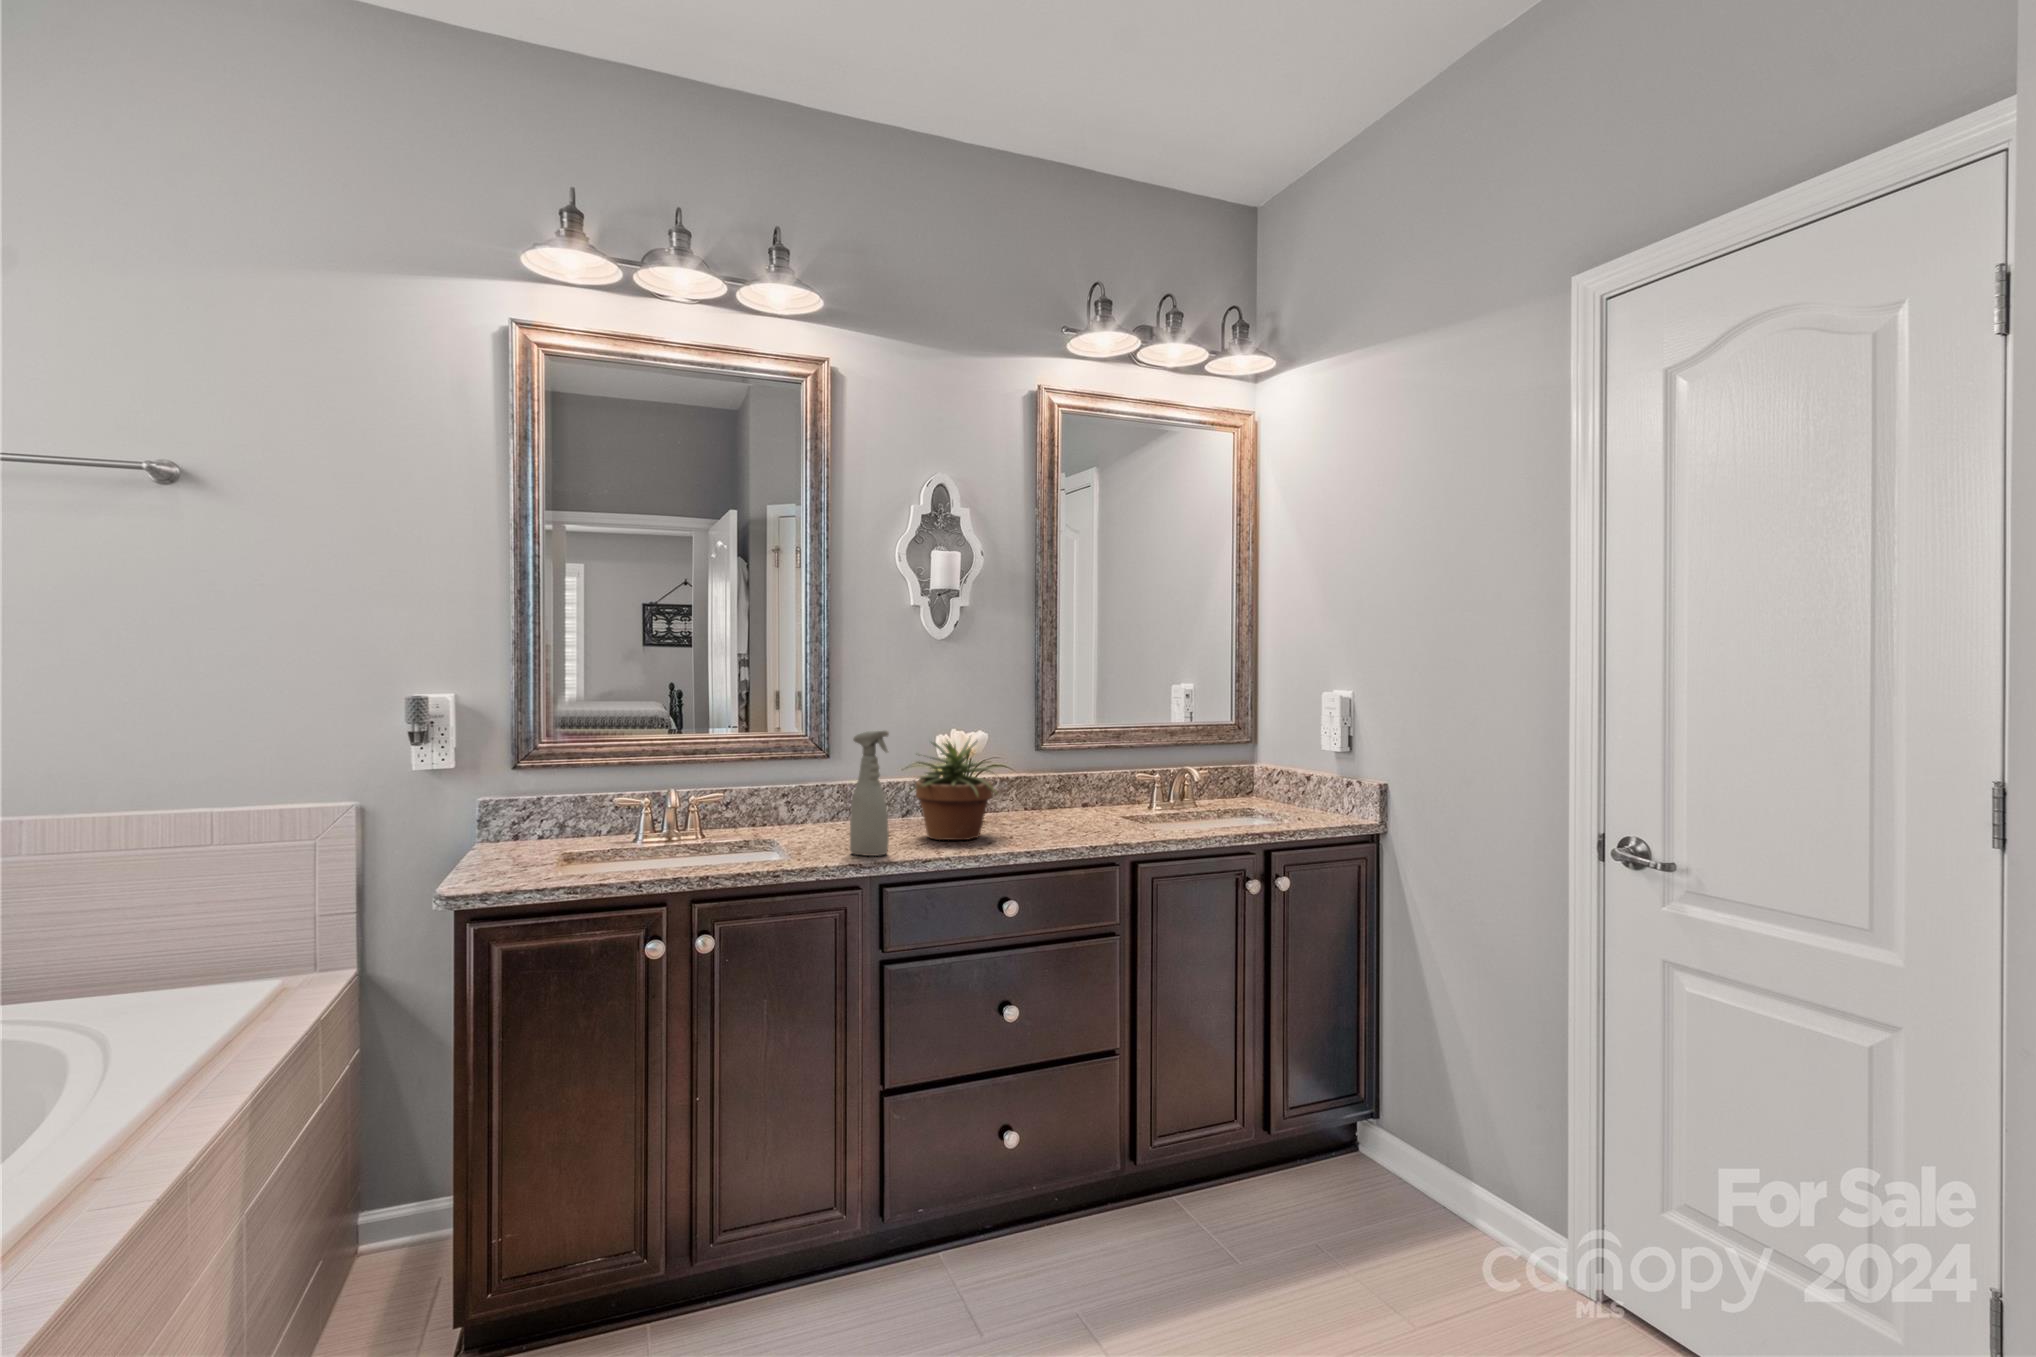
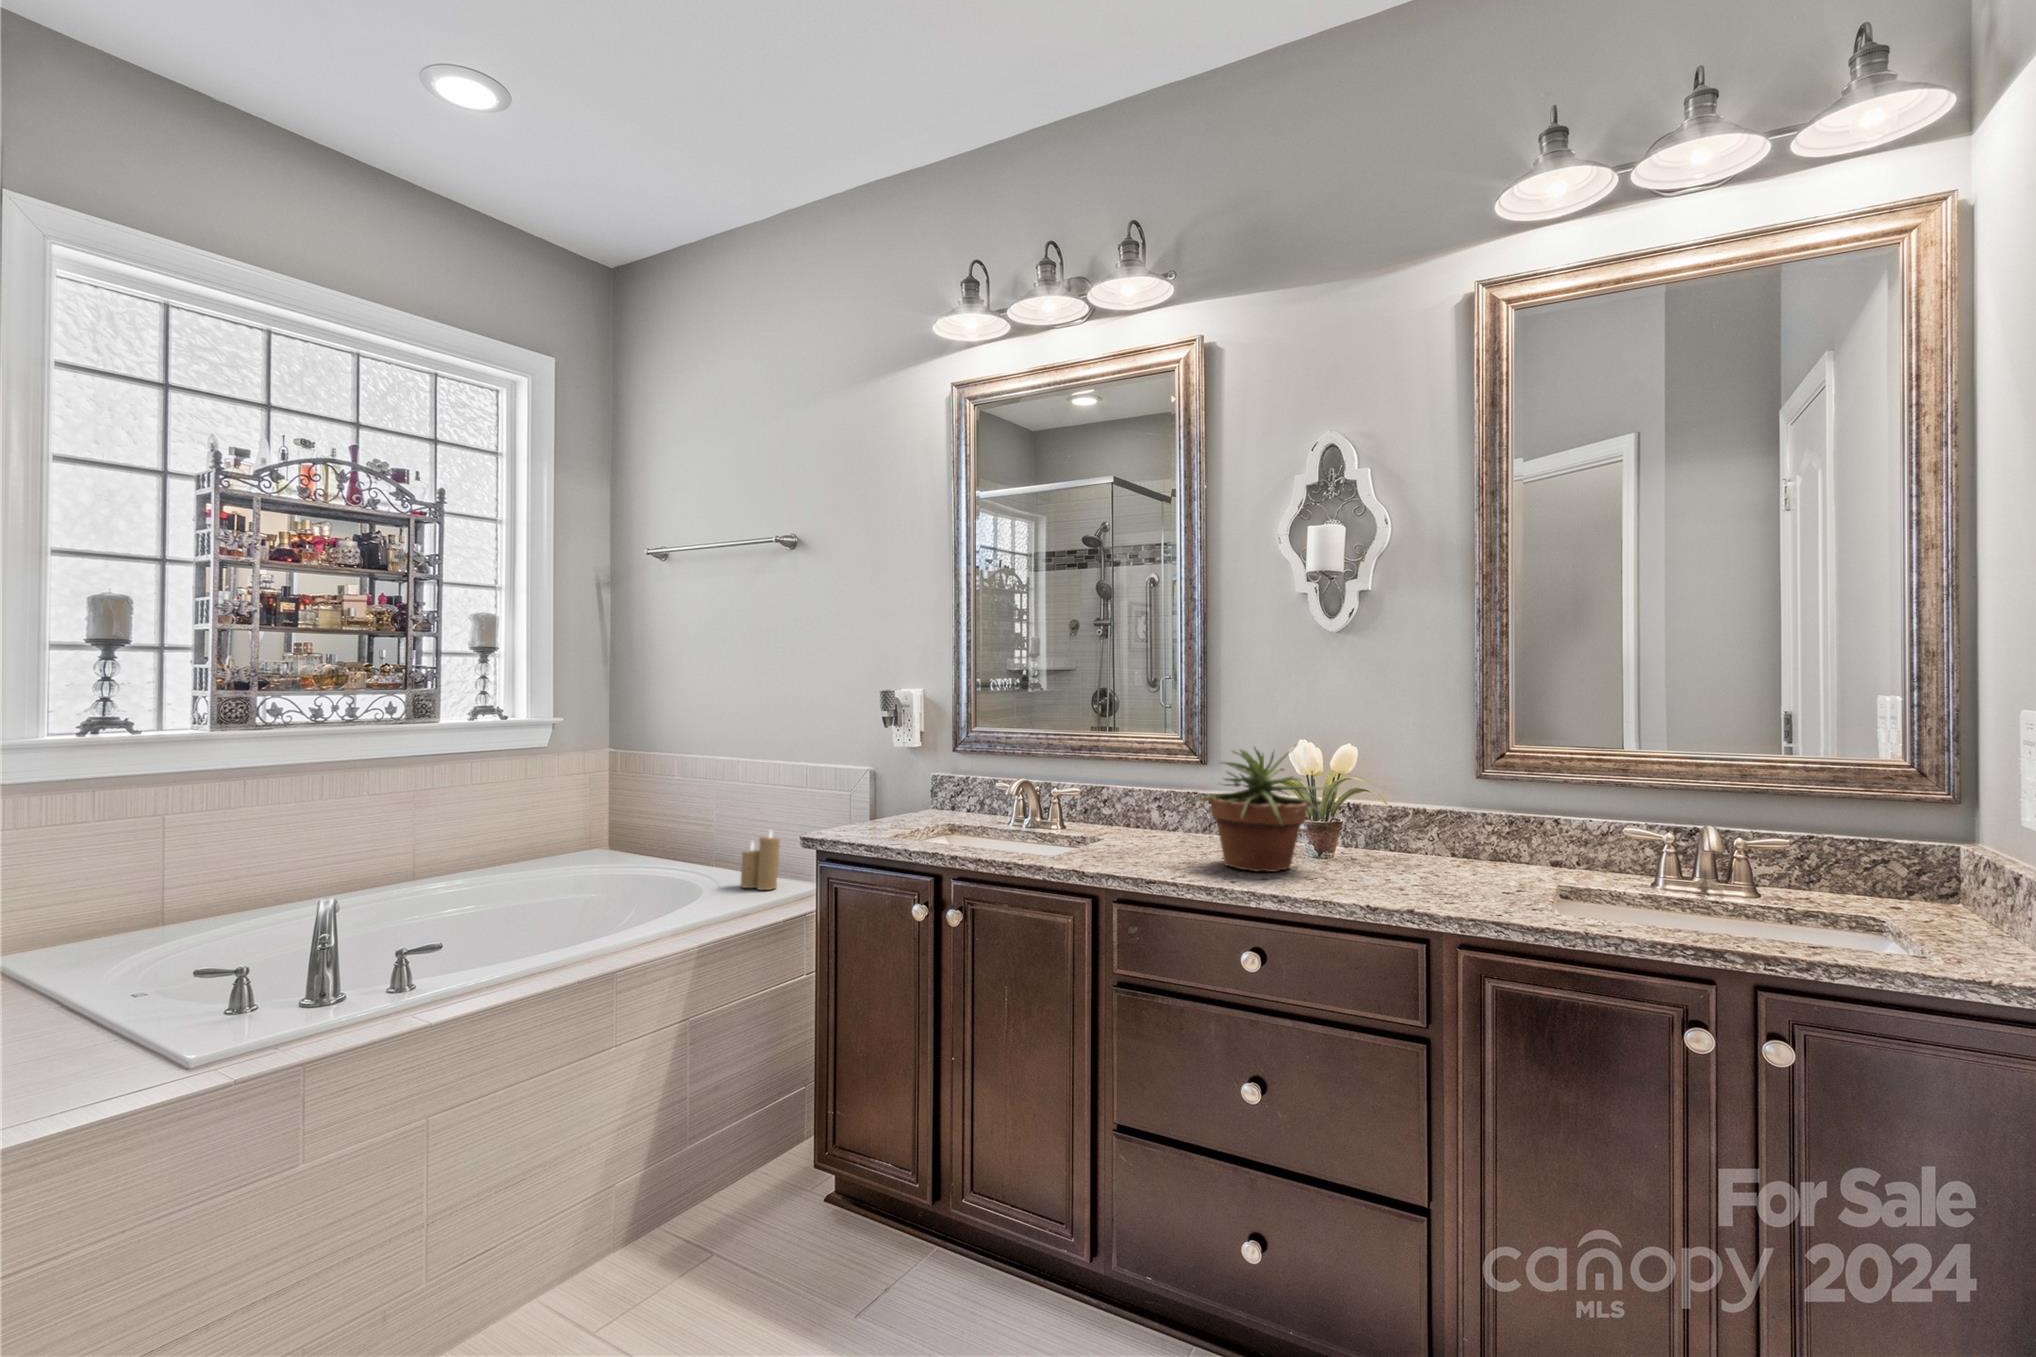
spray bottle: present [850,730,889,856] -> none [1101,729,1130,867]
candle: none [144,911,224,1011] -> present [741,831,780,890]

